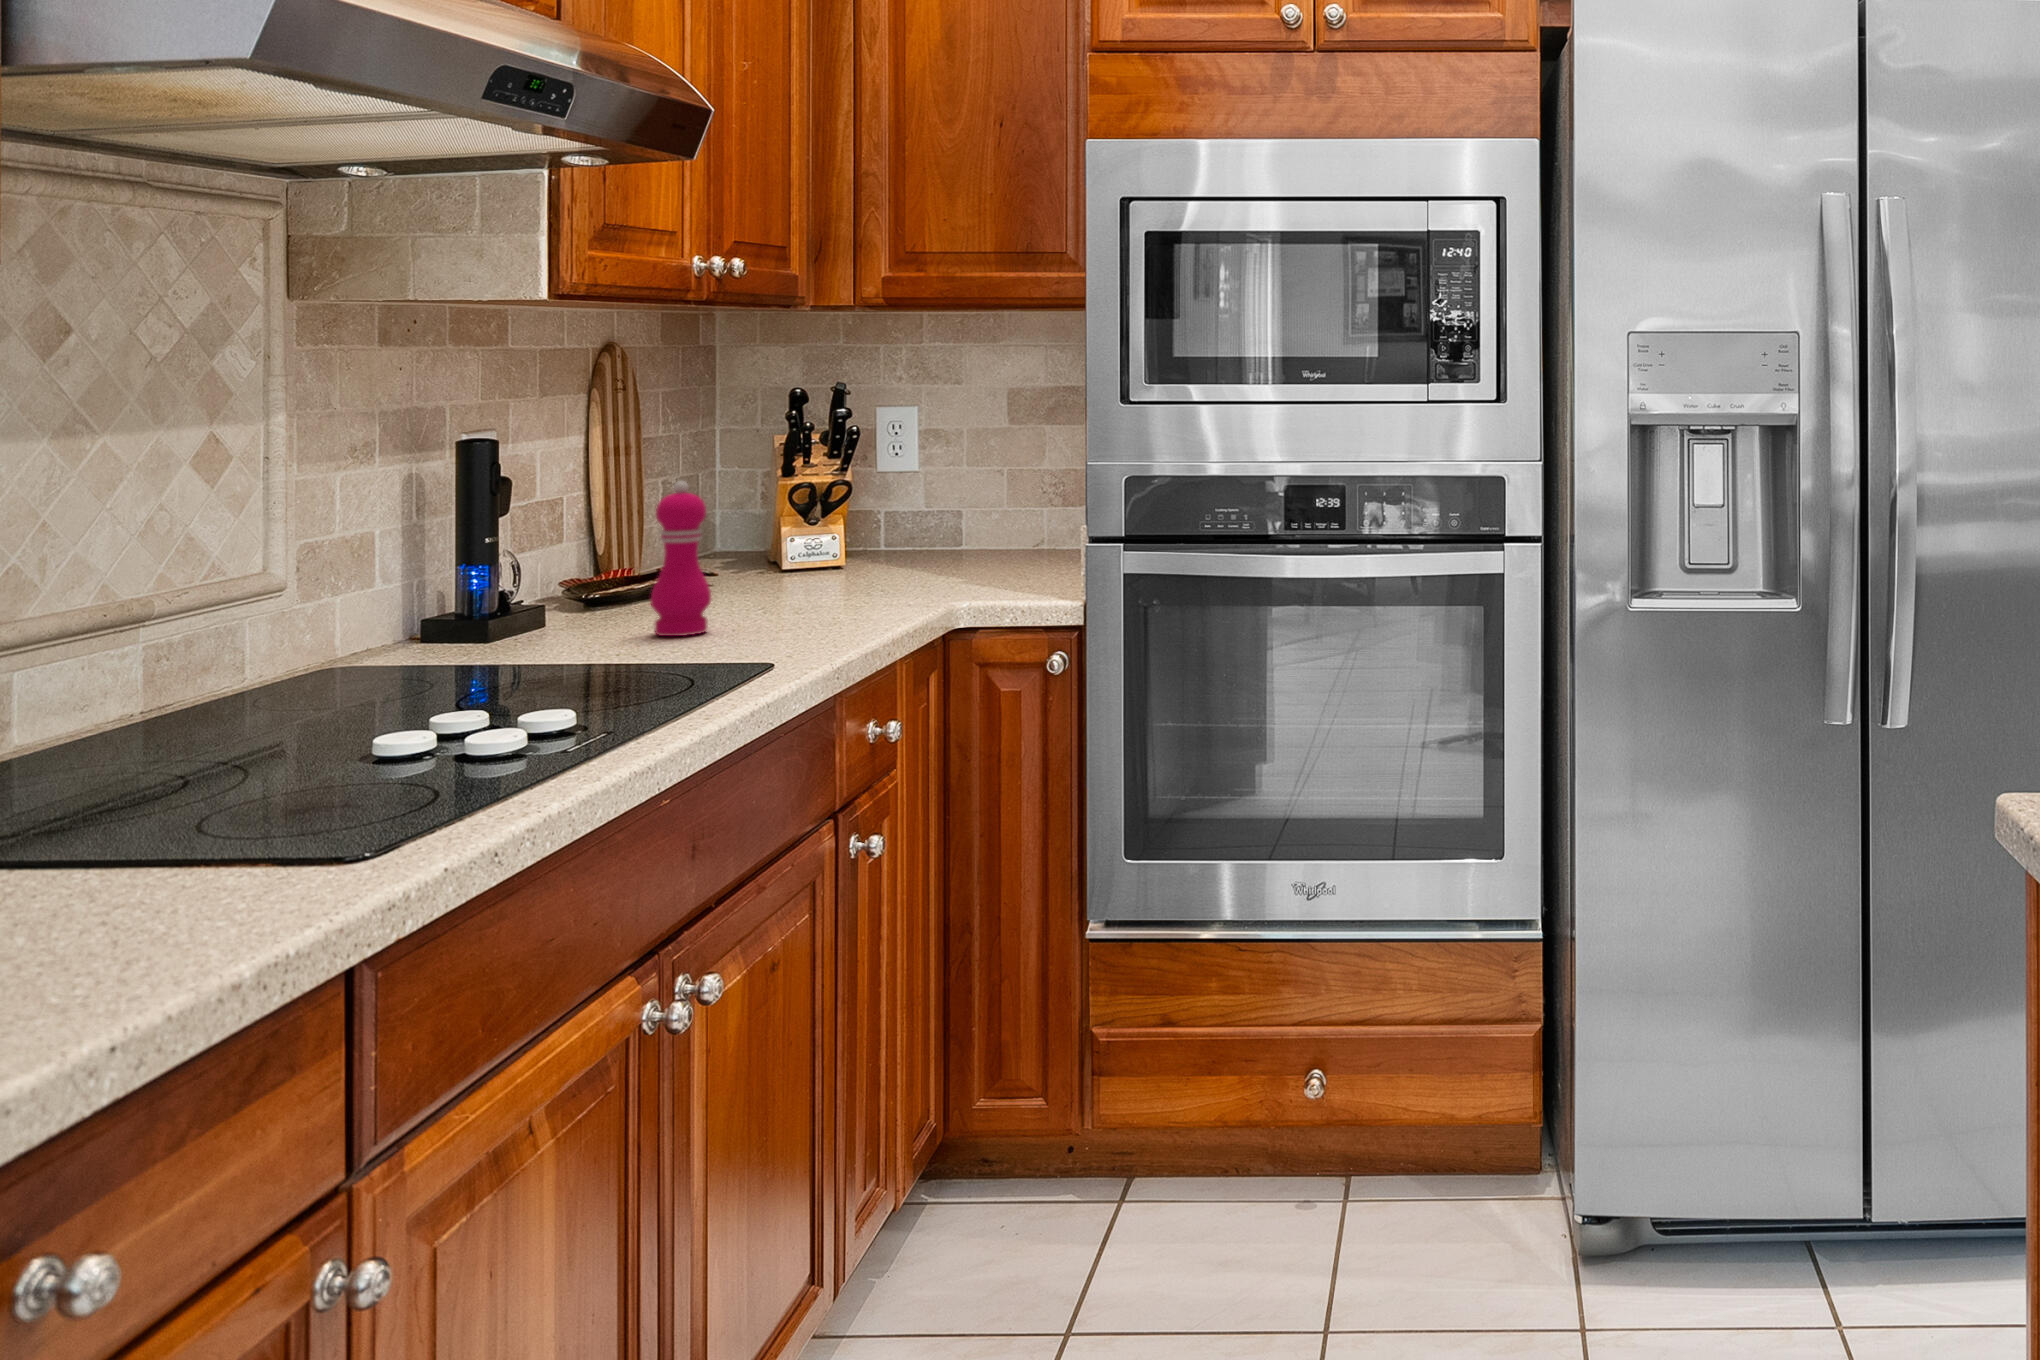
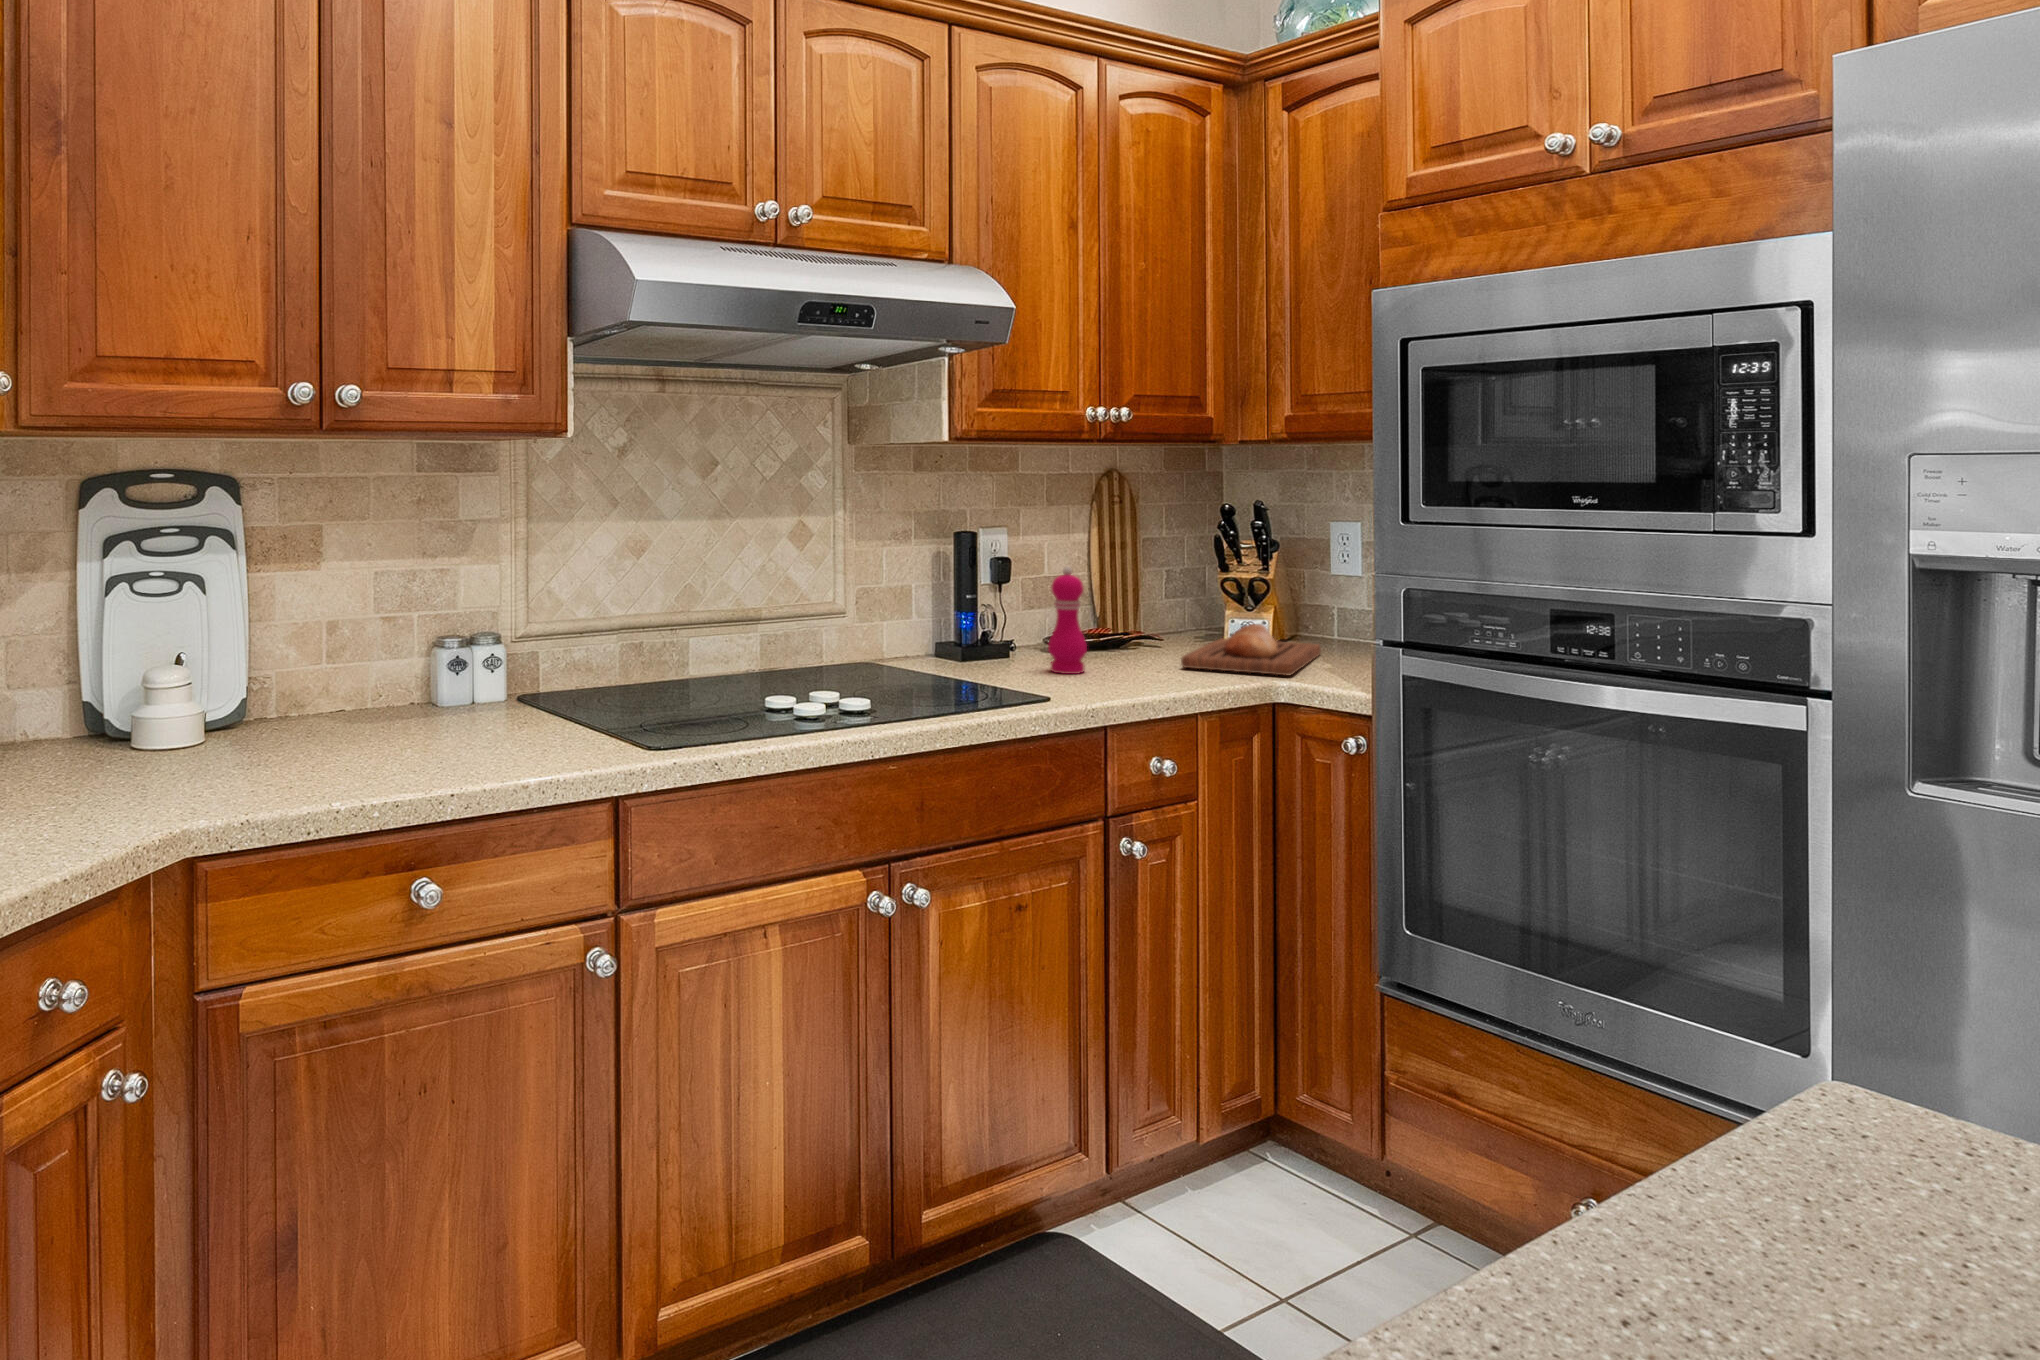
bread loaf: none [787,541,956,605] -> present [1181,624,1321,675]

